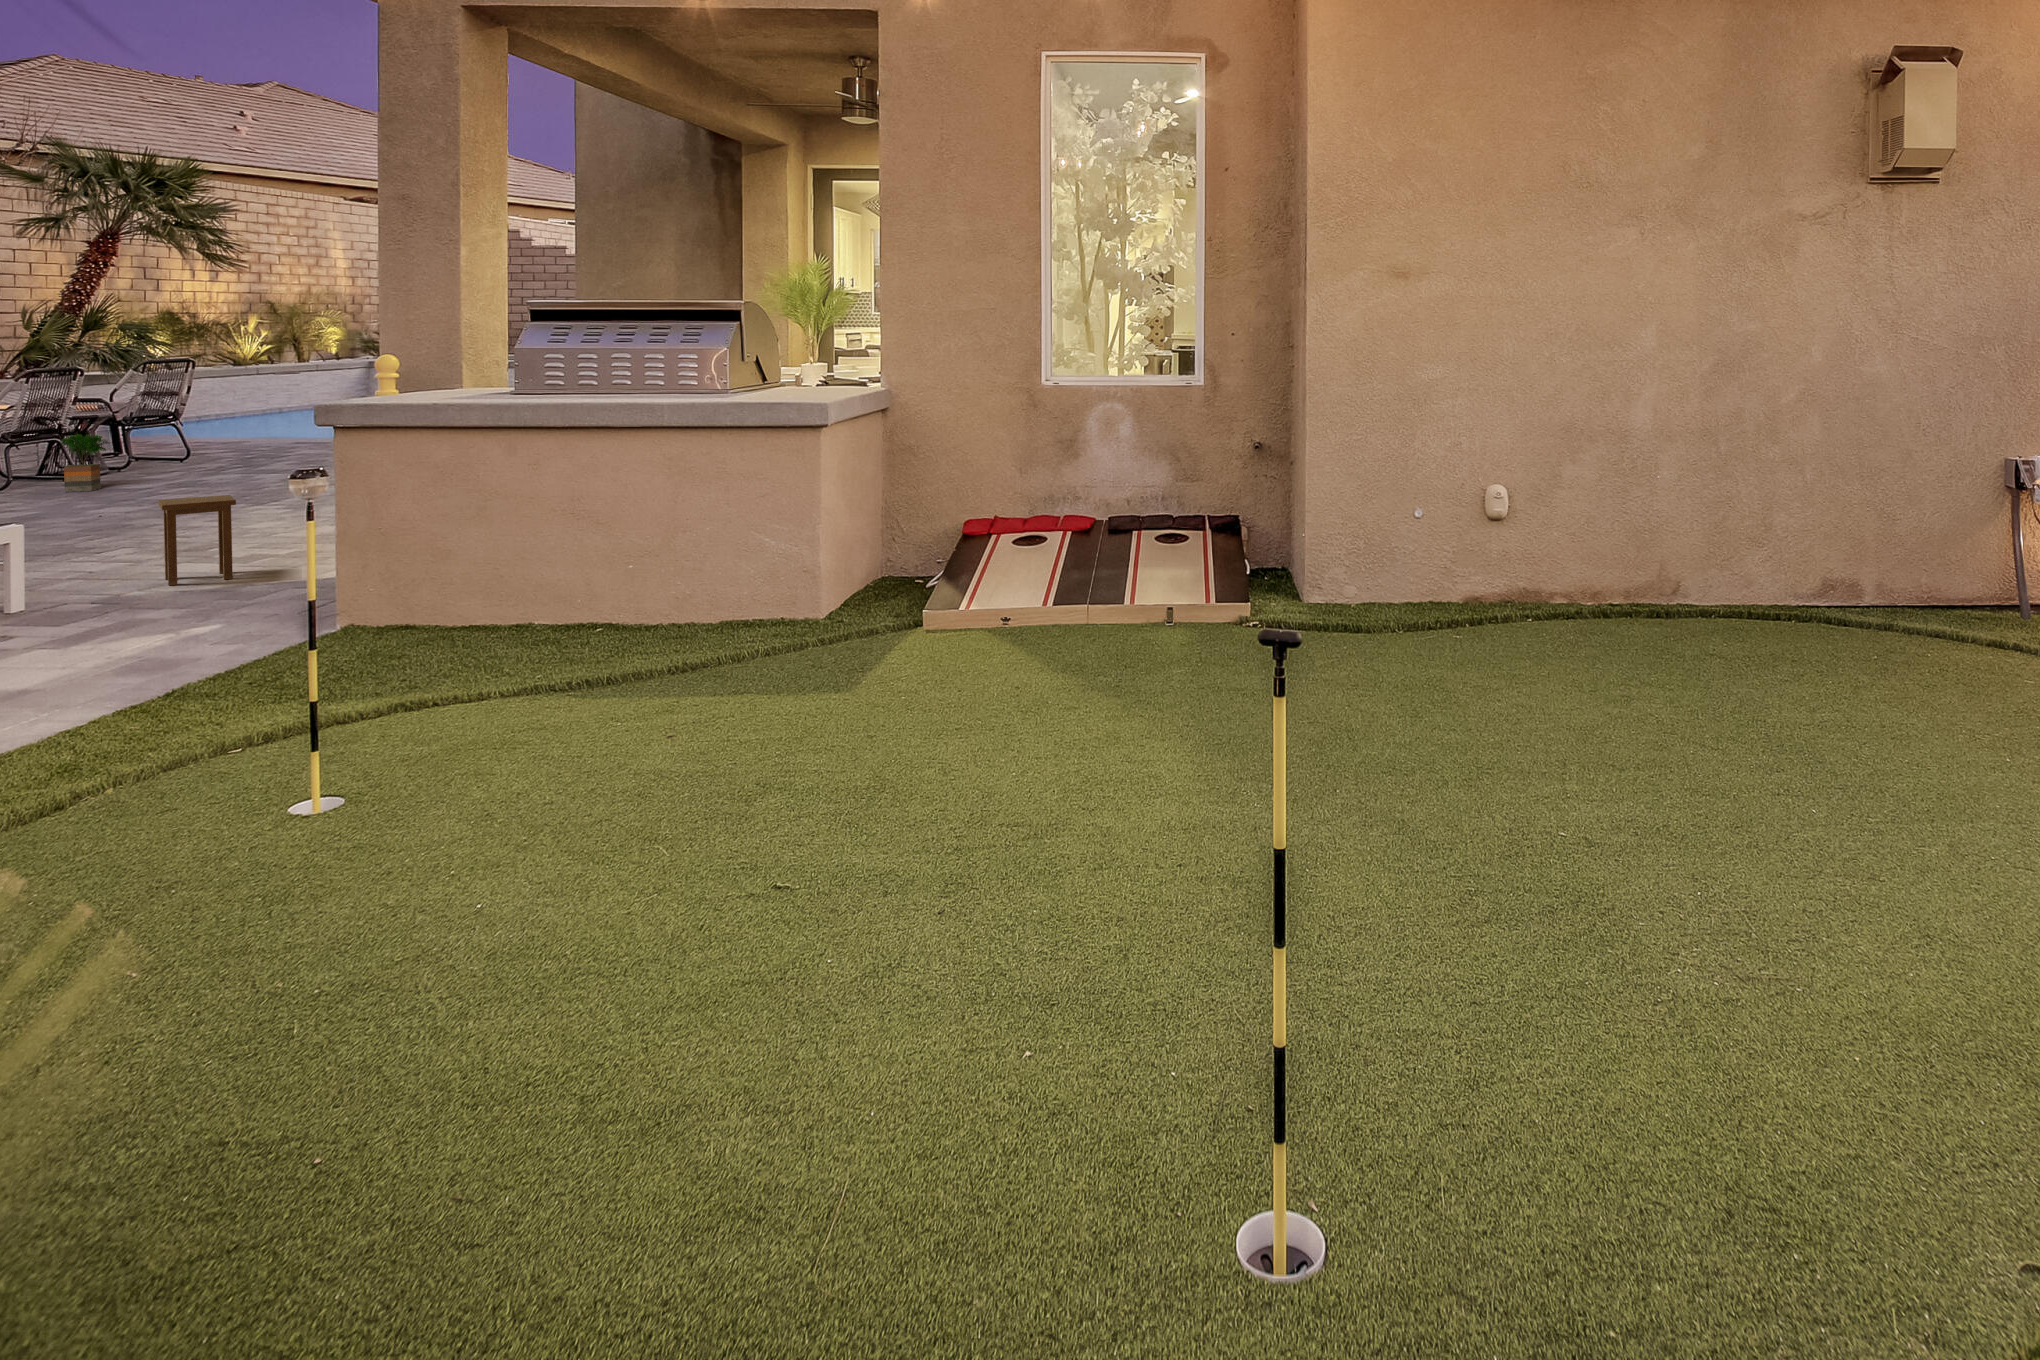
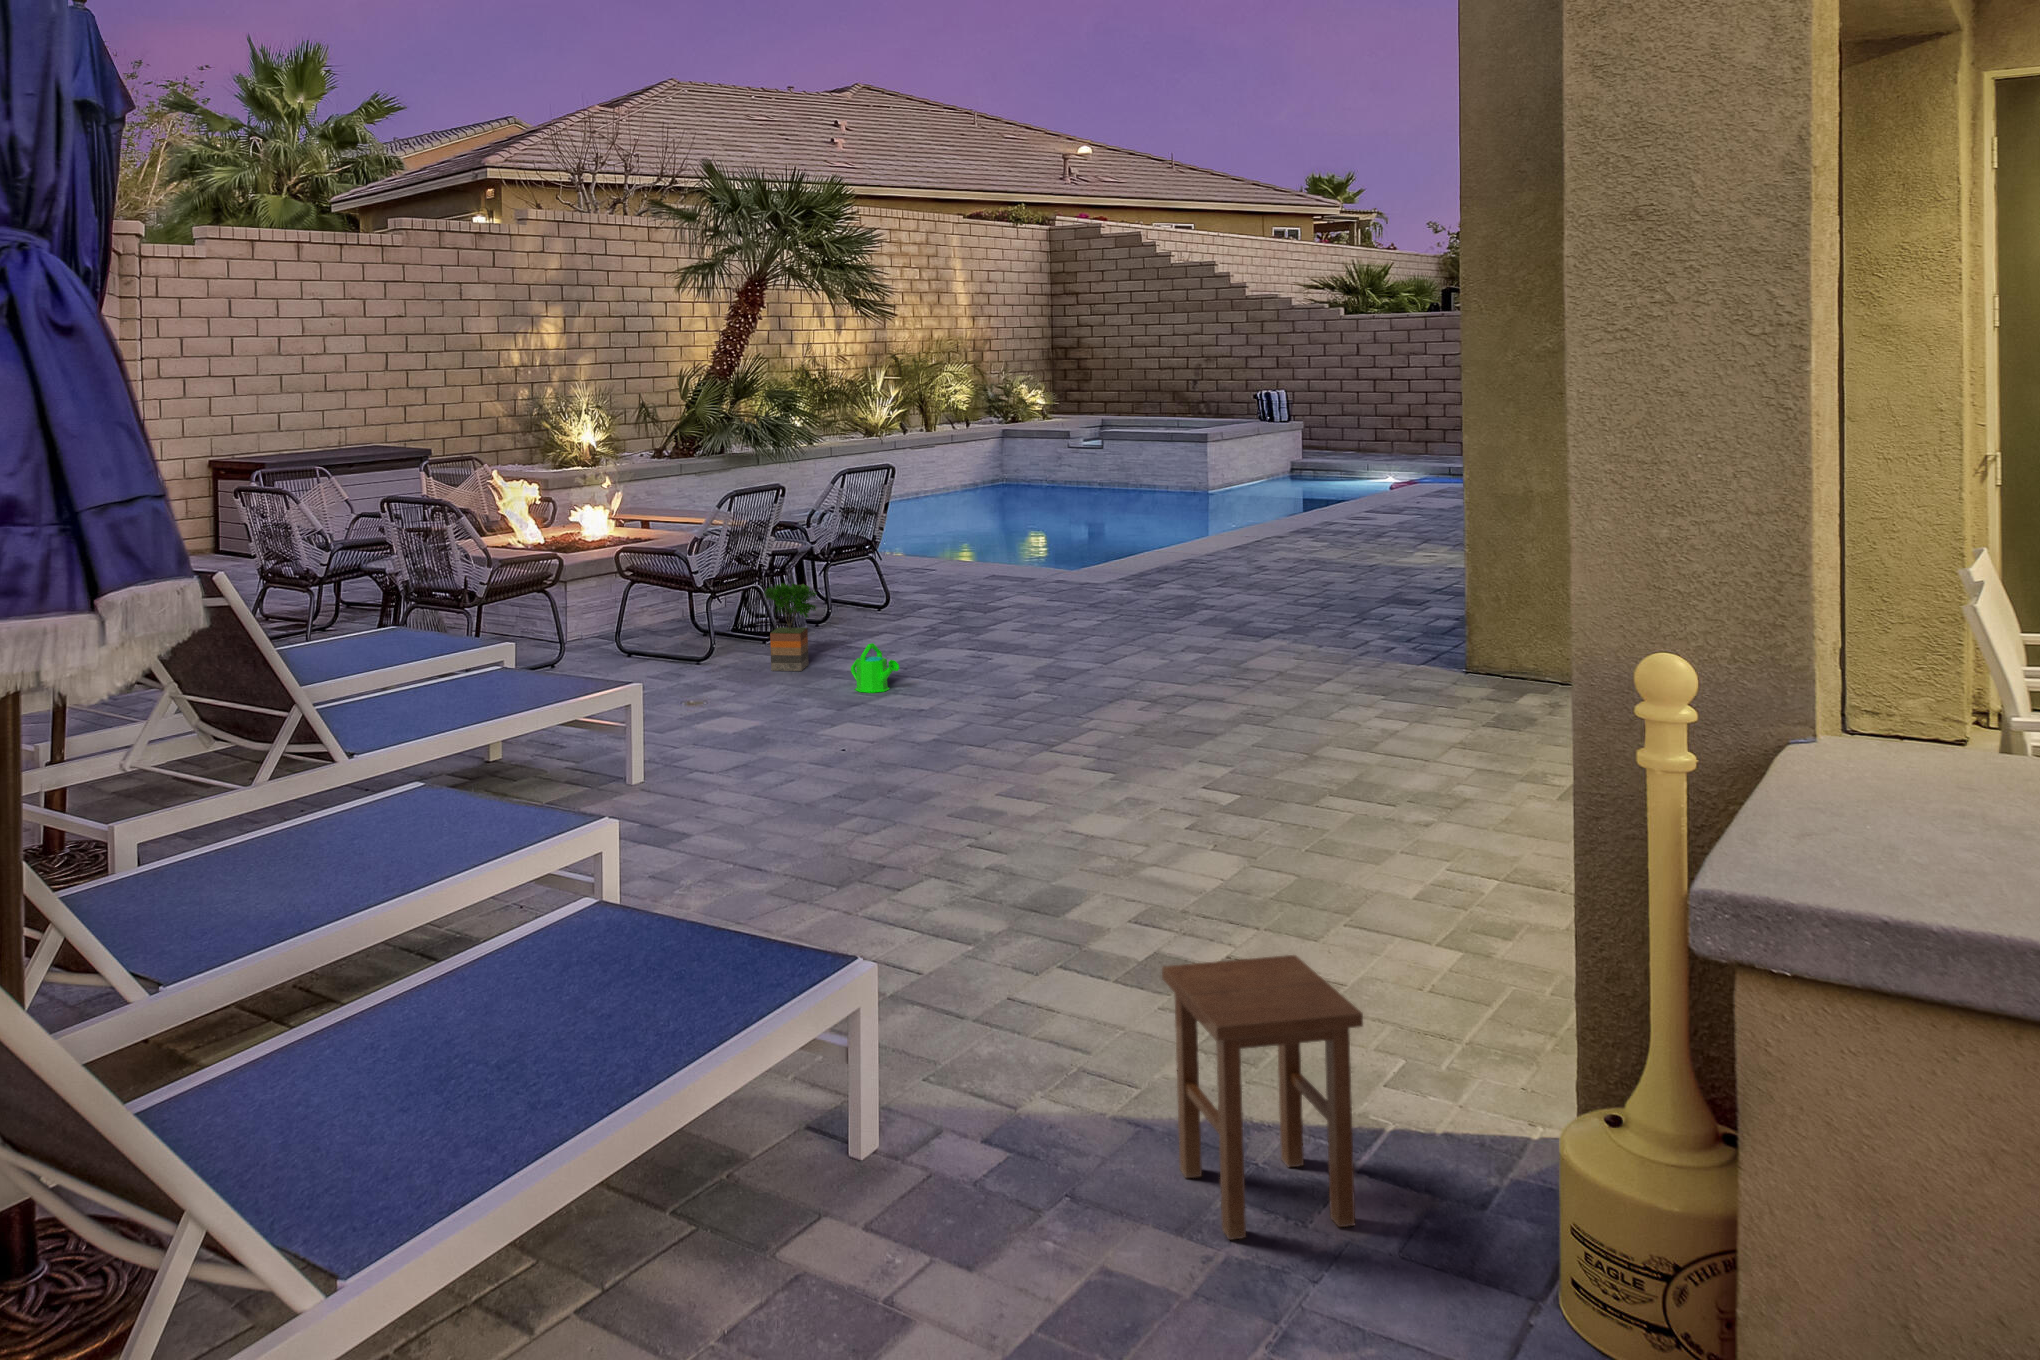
watering can: none [128,465,165,495] -> present [851,643,899,693]

